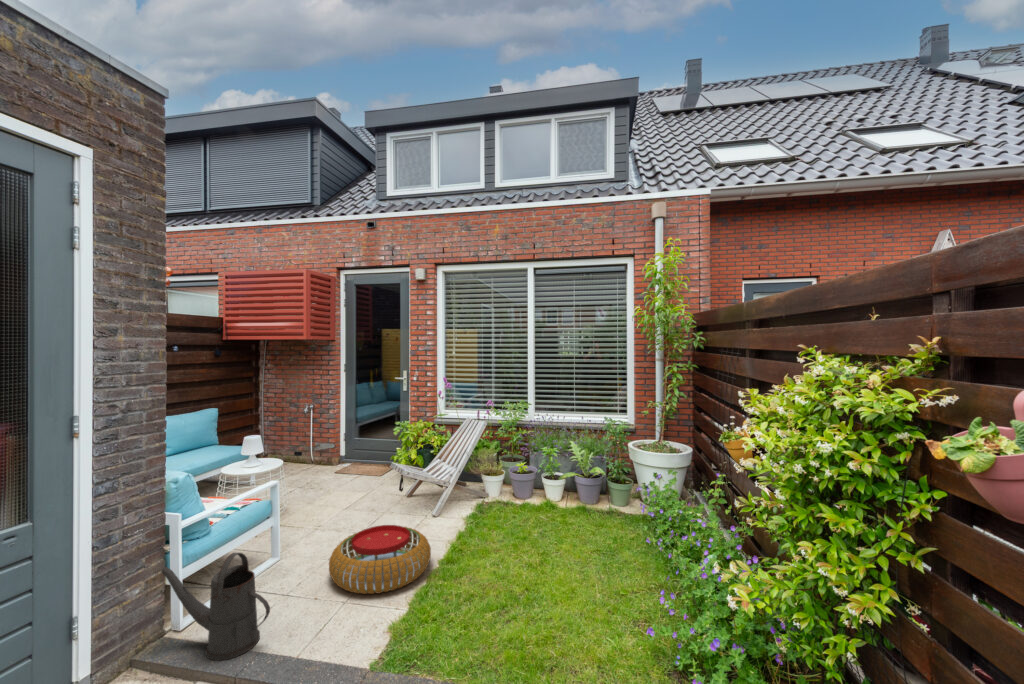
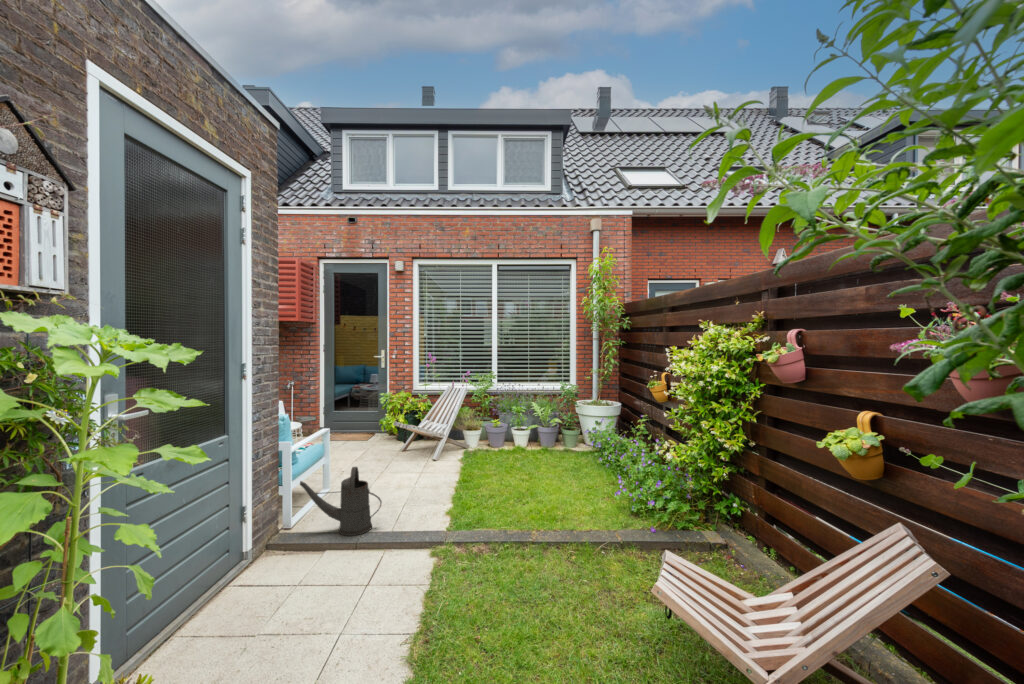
pouf: present [329,525,431,594] -> none [388,458,461,501]

